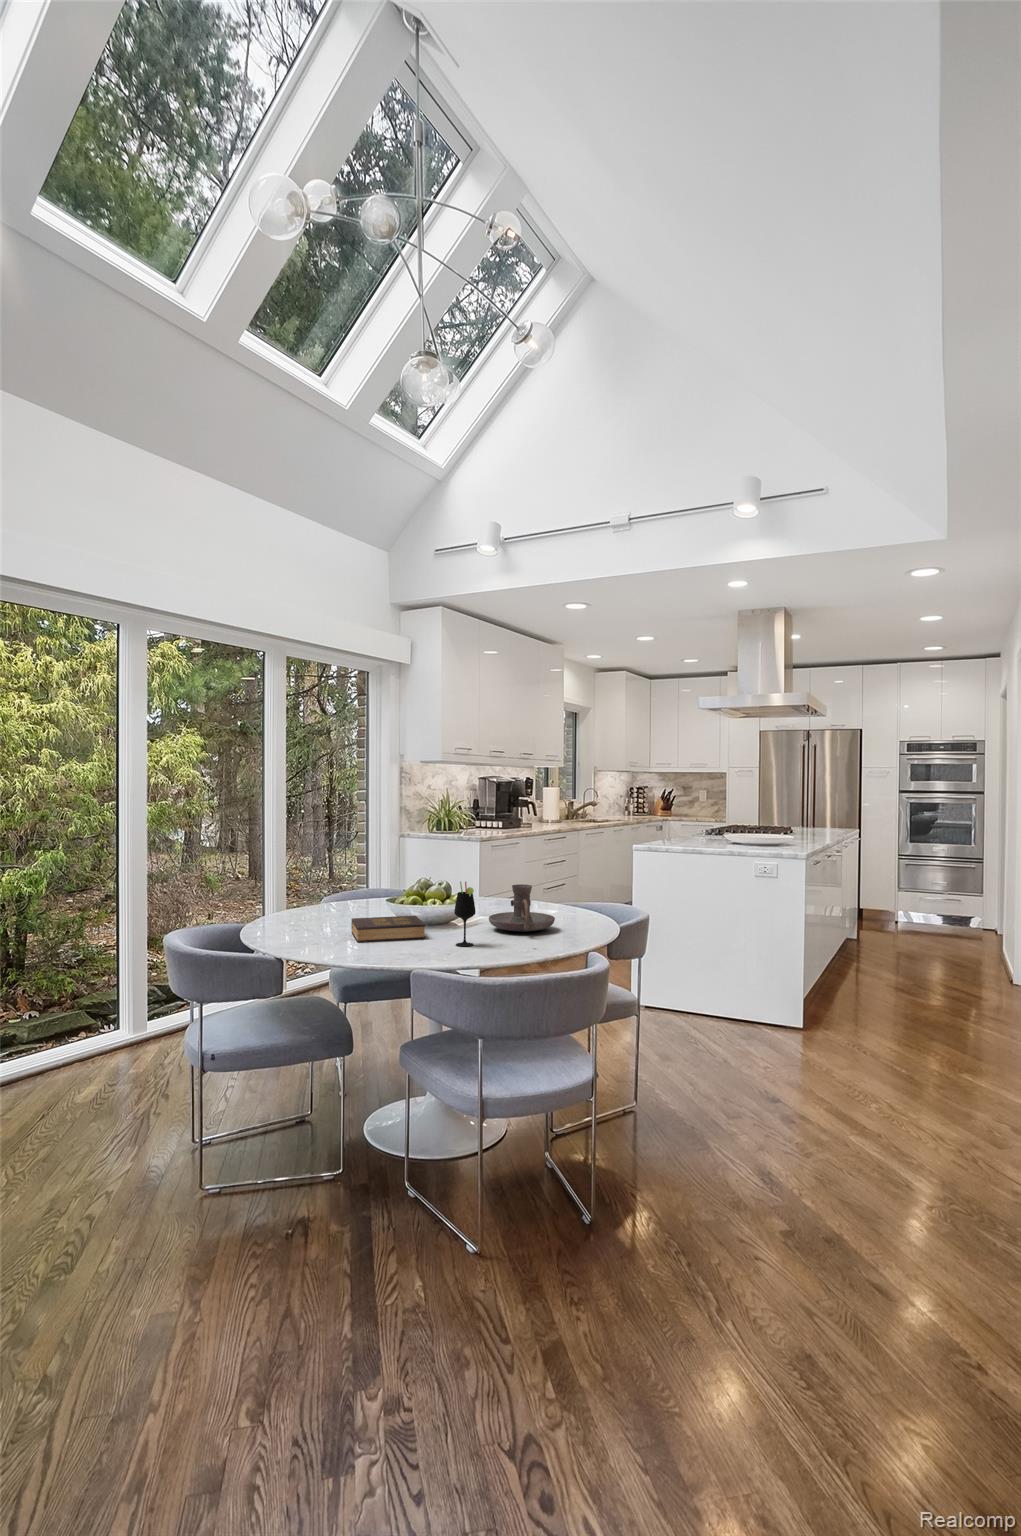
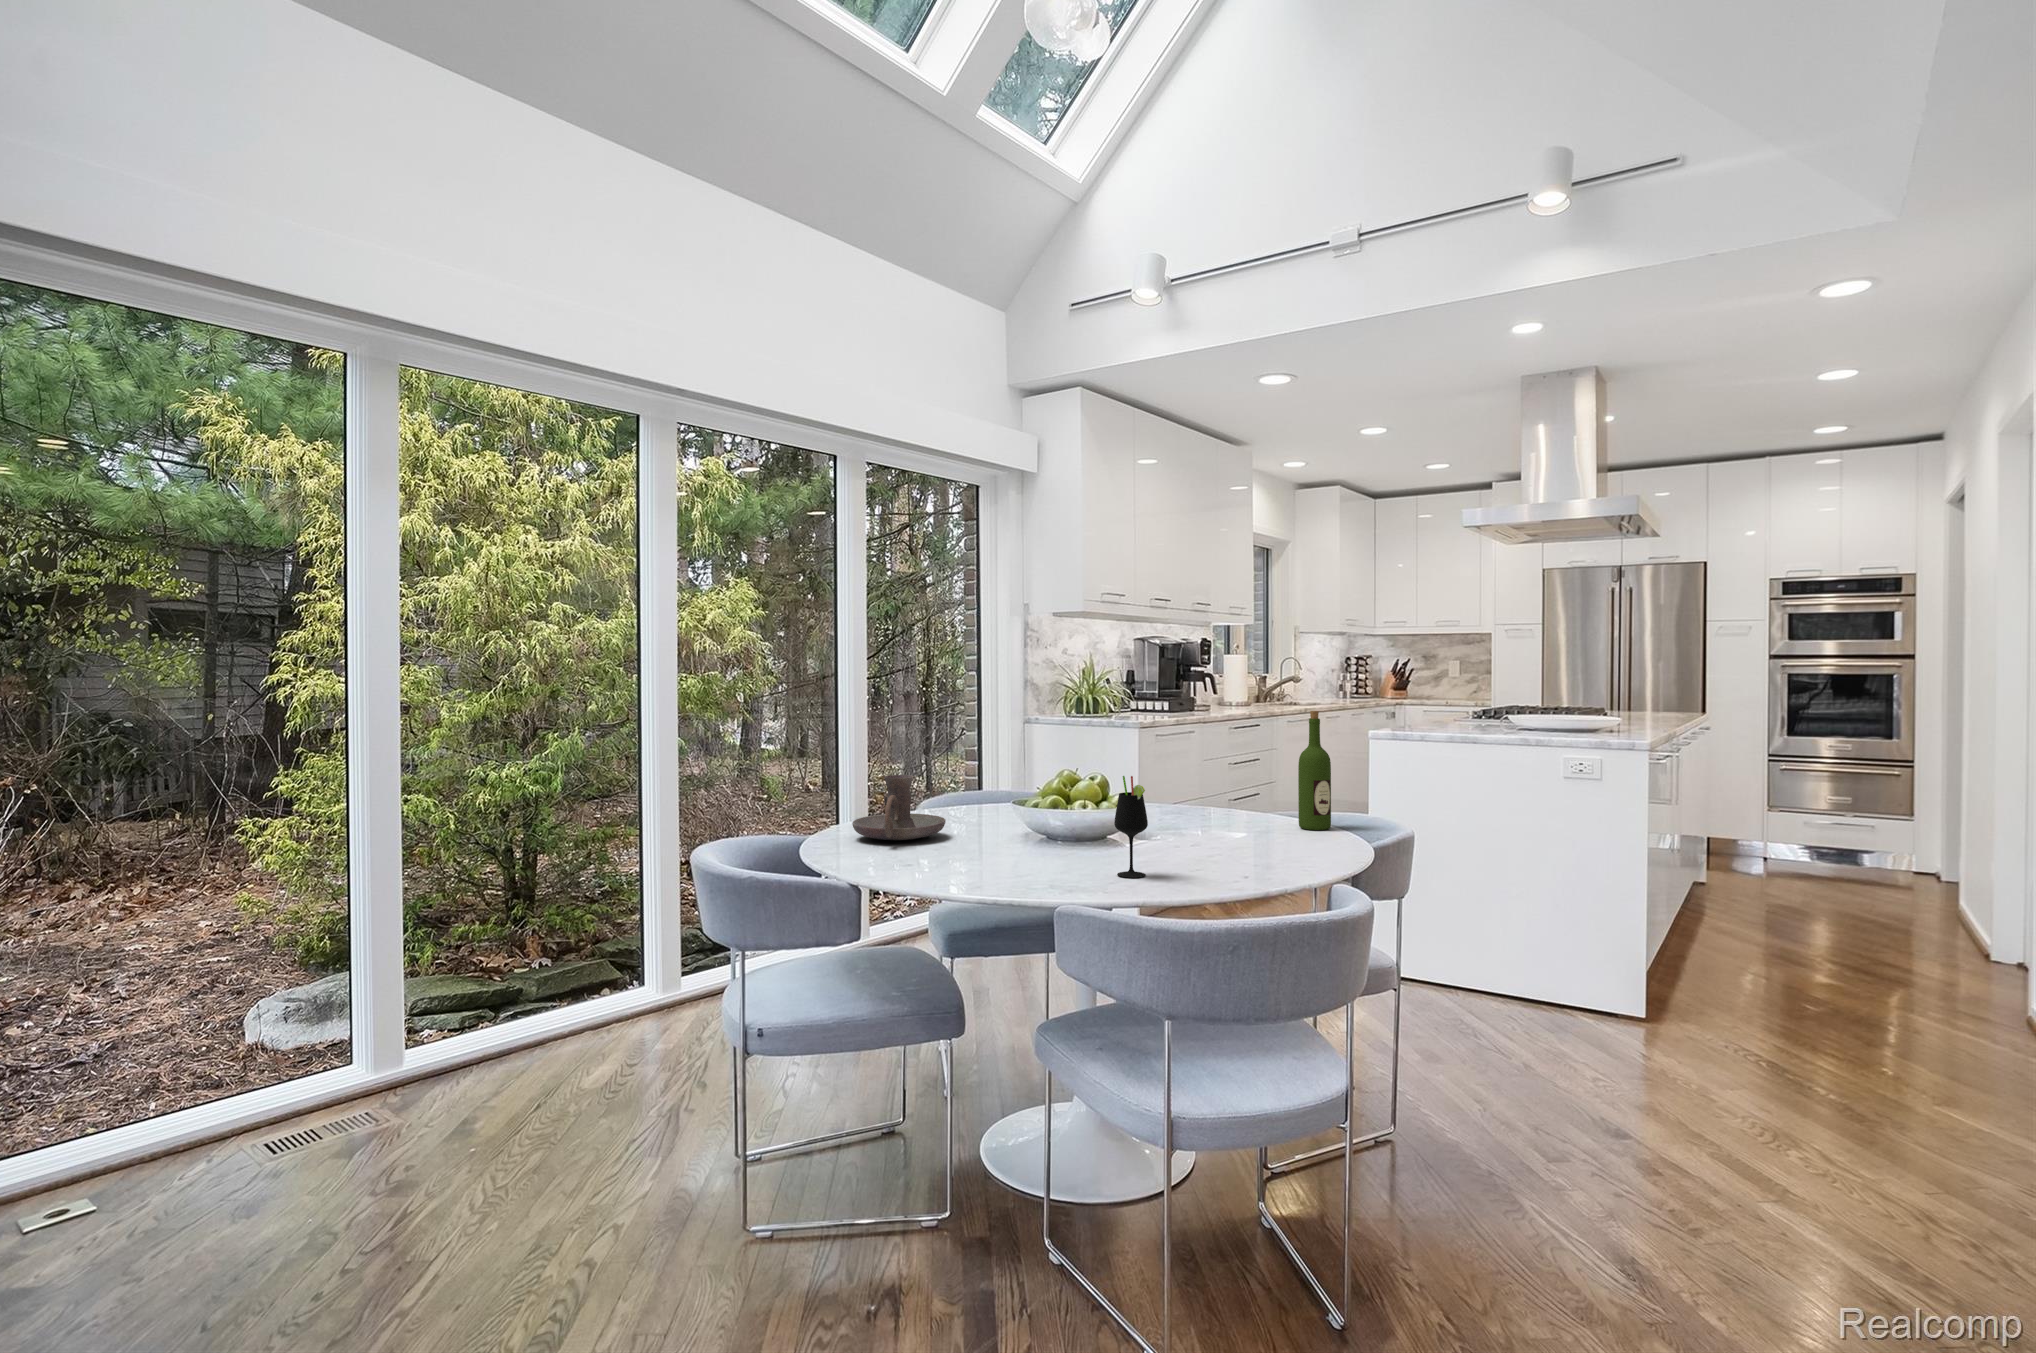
wine bottle: none [577,836,597,914] -> present [1298,711,1331,830]
candle holder: present [489,884,555,932] -> present [852,775,946,840]
hardback book: present [351,916,425,943] -> none [958,829,1069,869]

